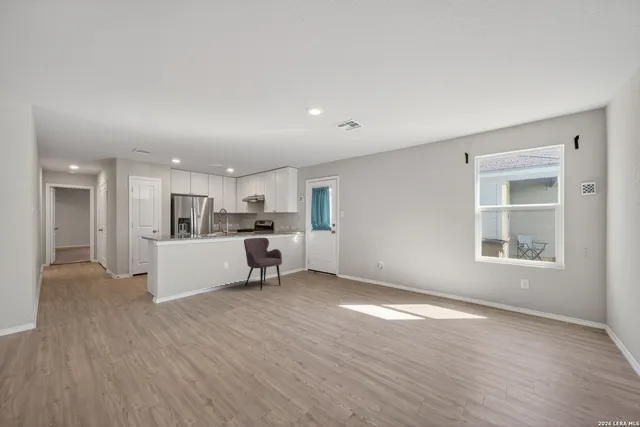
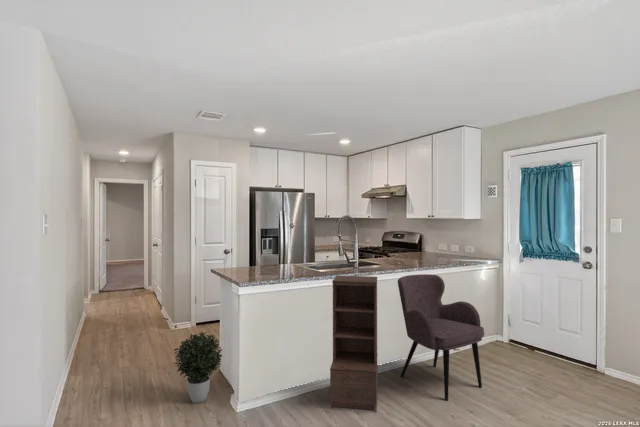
bookshelf: none [204,237,231,297] -> present [330,276,377,412]
potted plant: none [119,266,148,301] -> present [174,332,222,403]

